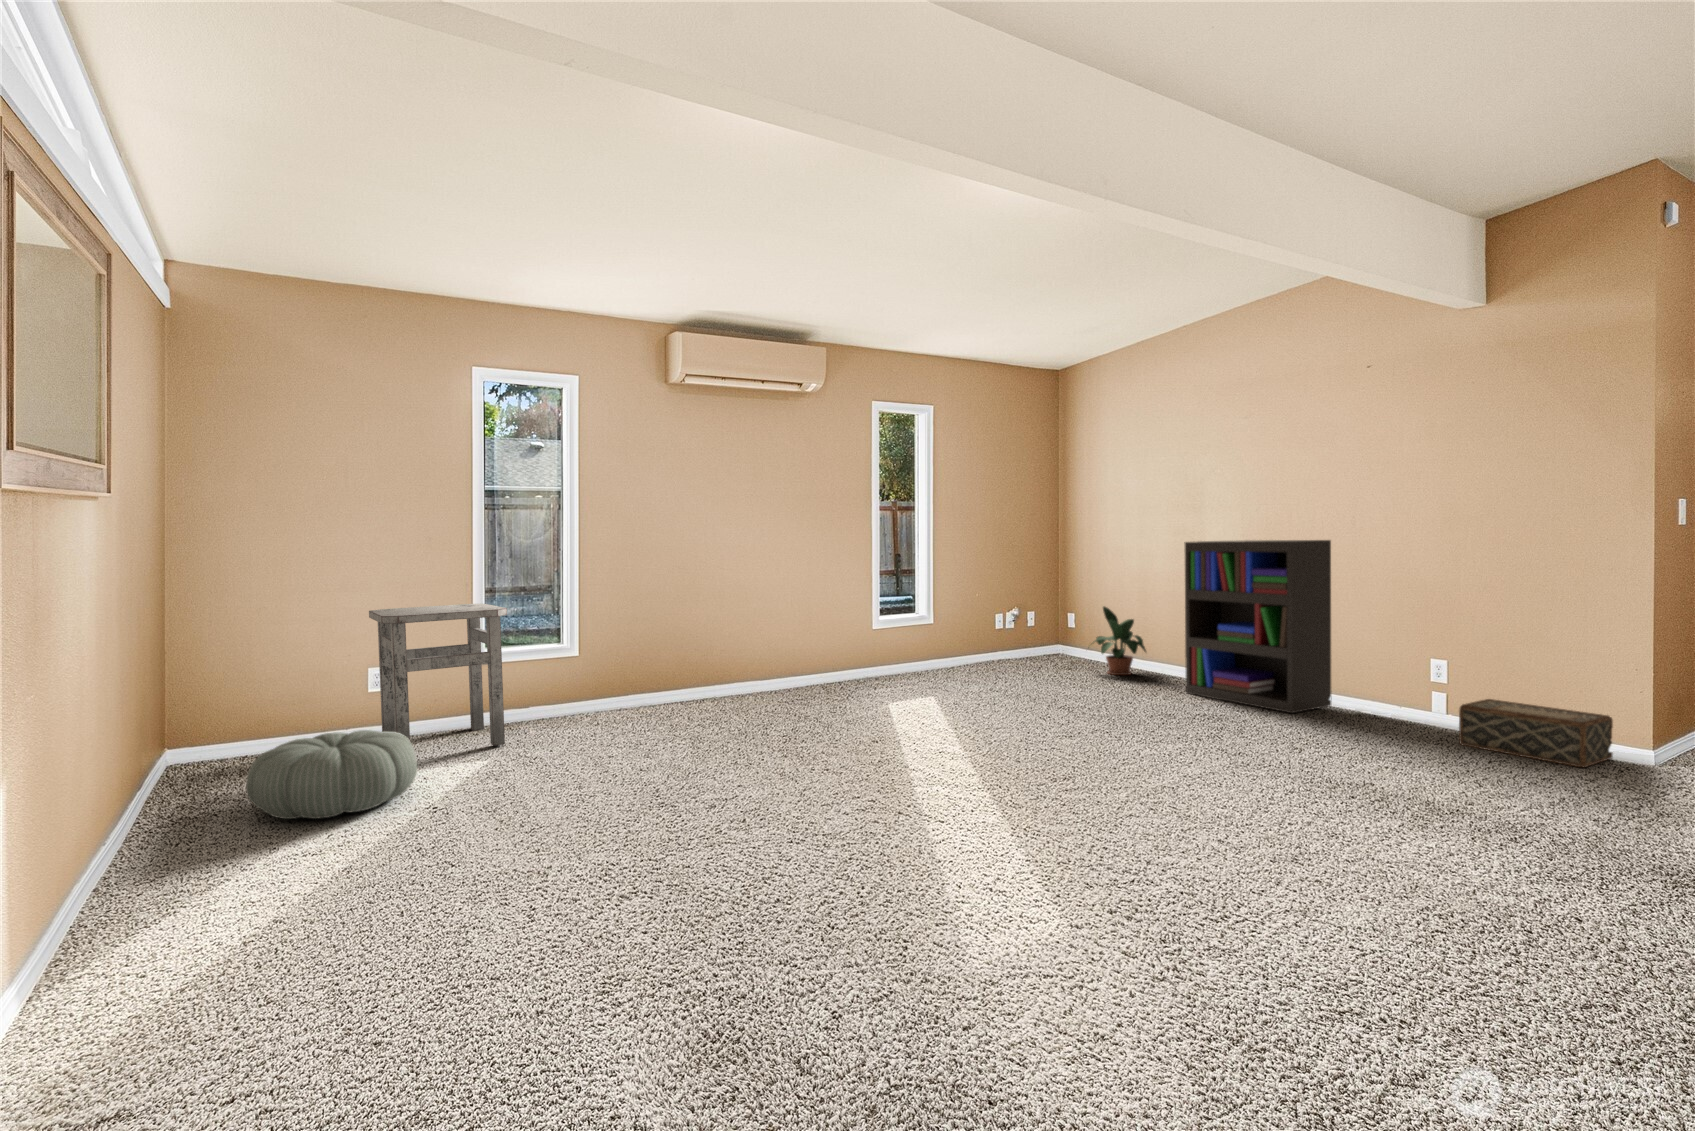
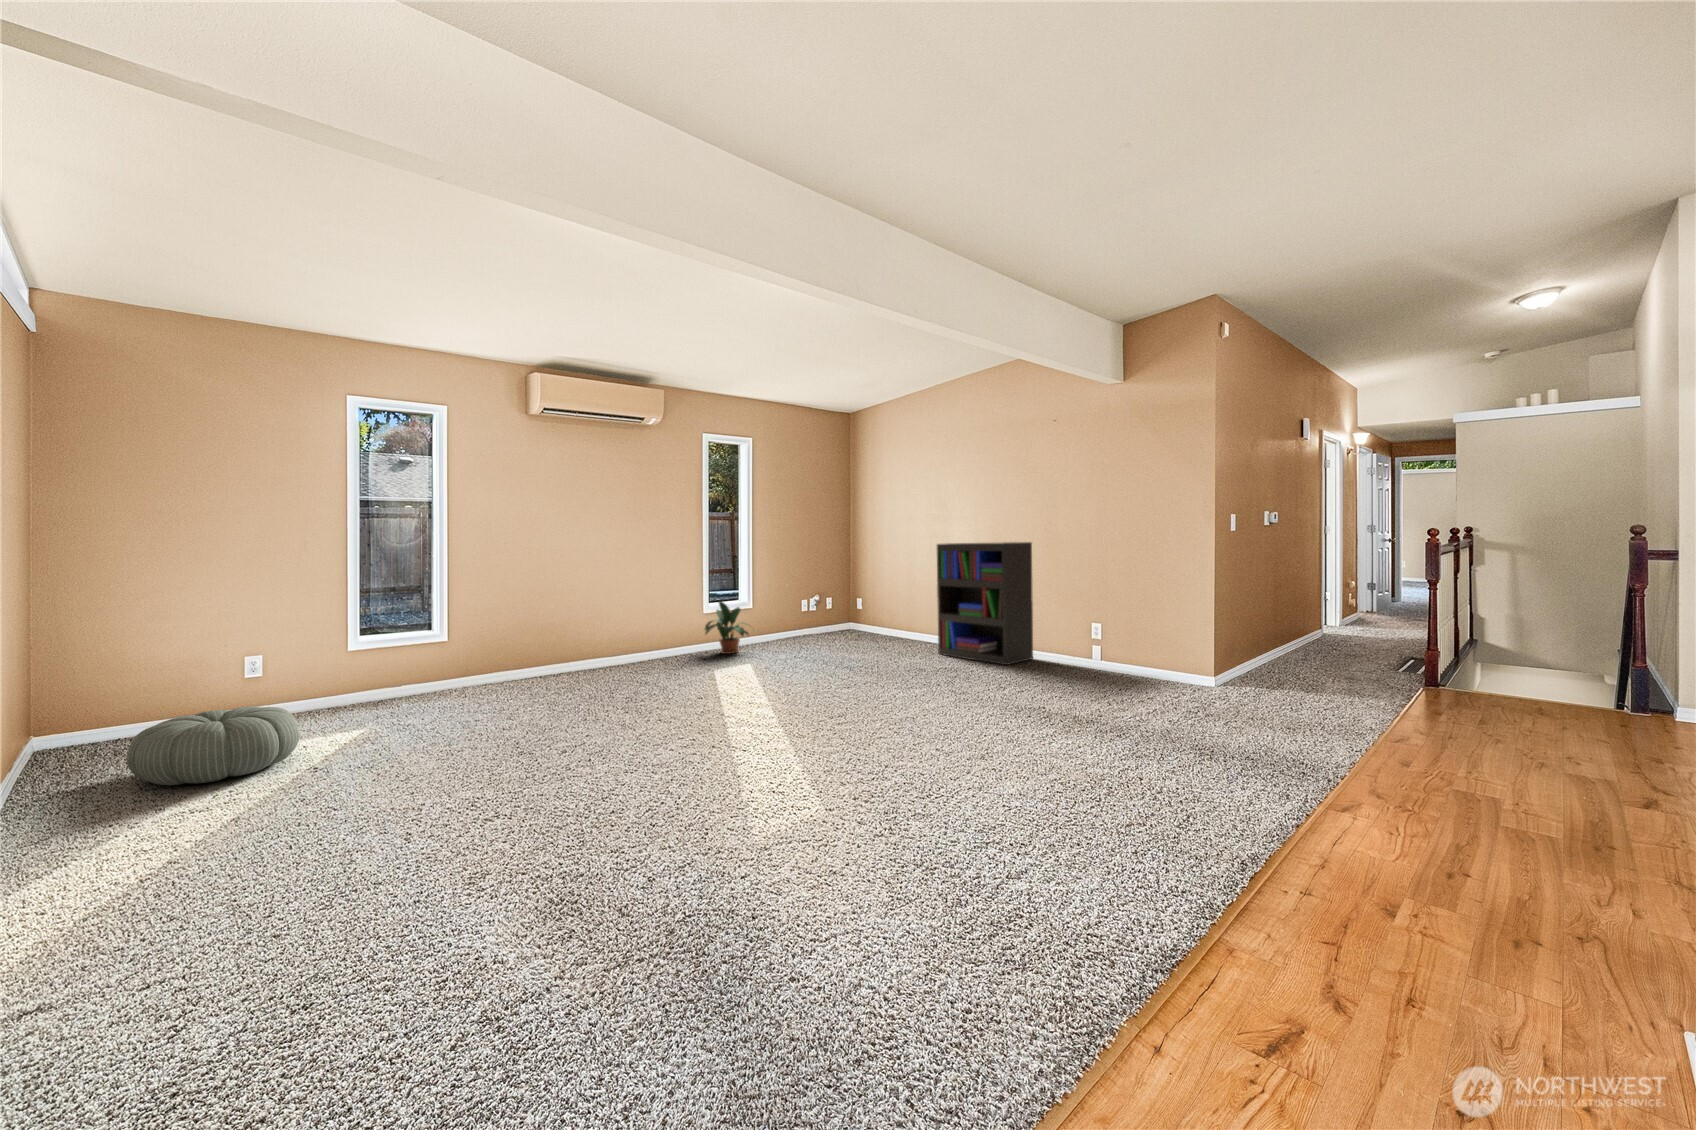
side table: present [369,604,507,746] -> none [247,597,383,734]
potted plant: present [1093,607,1146,675] -> present [705,601,749,654]
woven basket: present [1459,699,1613,767] -> none [1105,649,1192,691]

